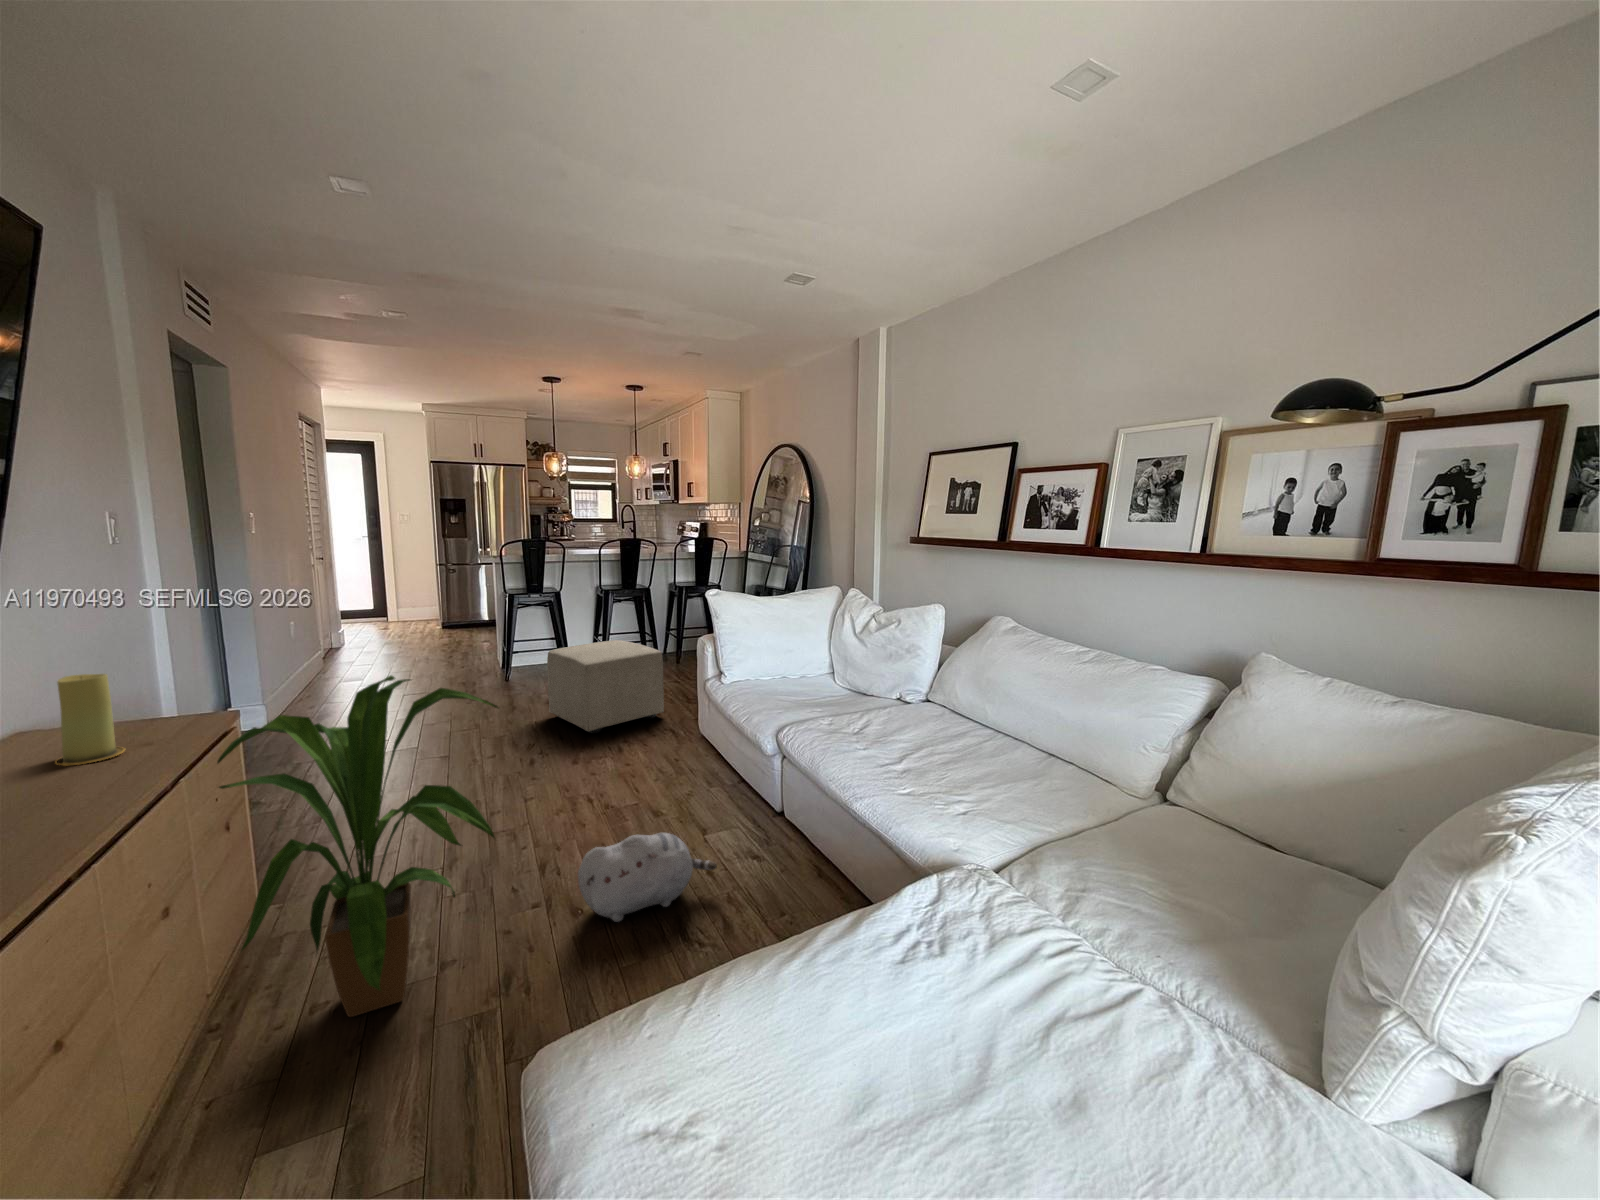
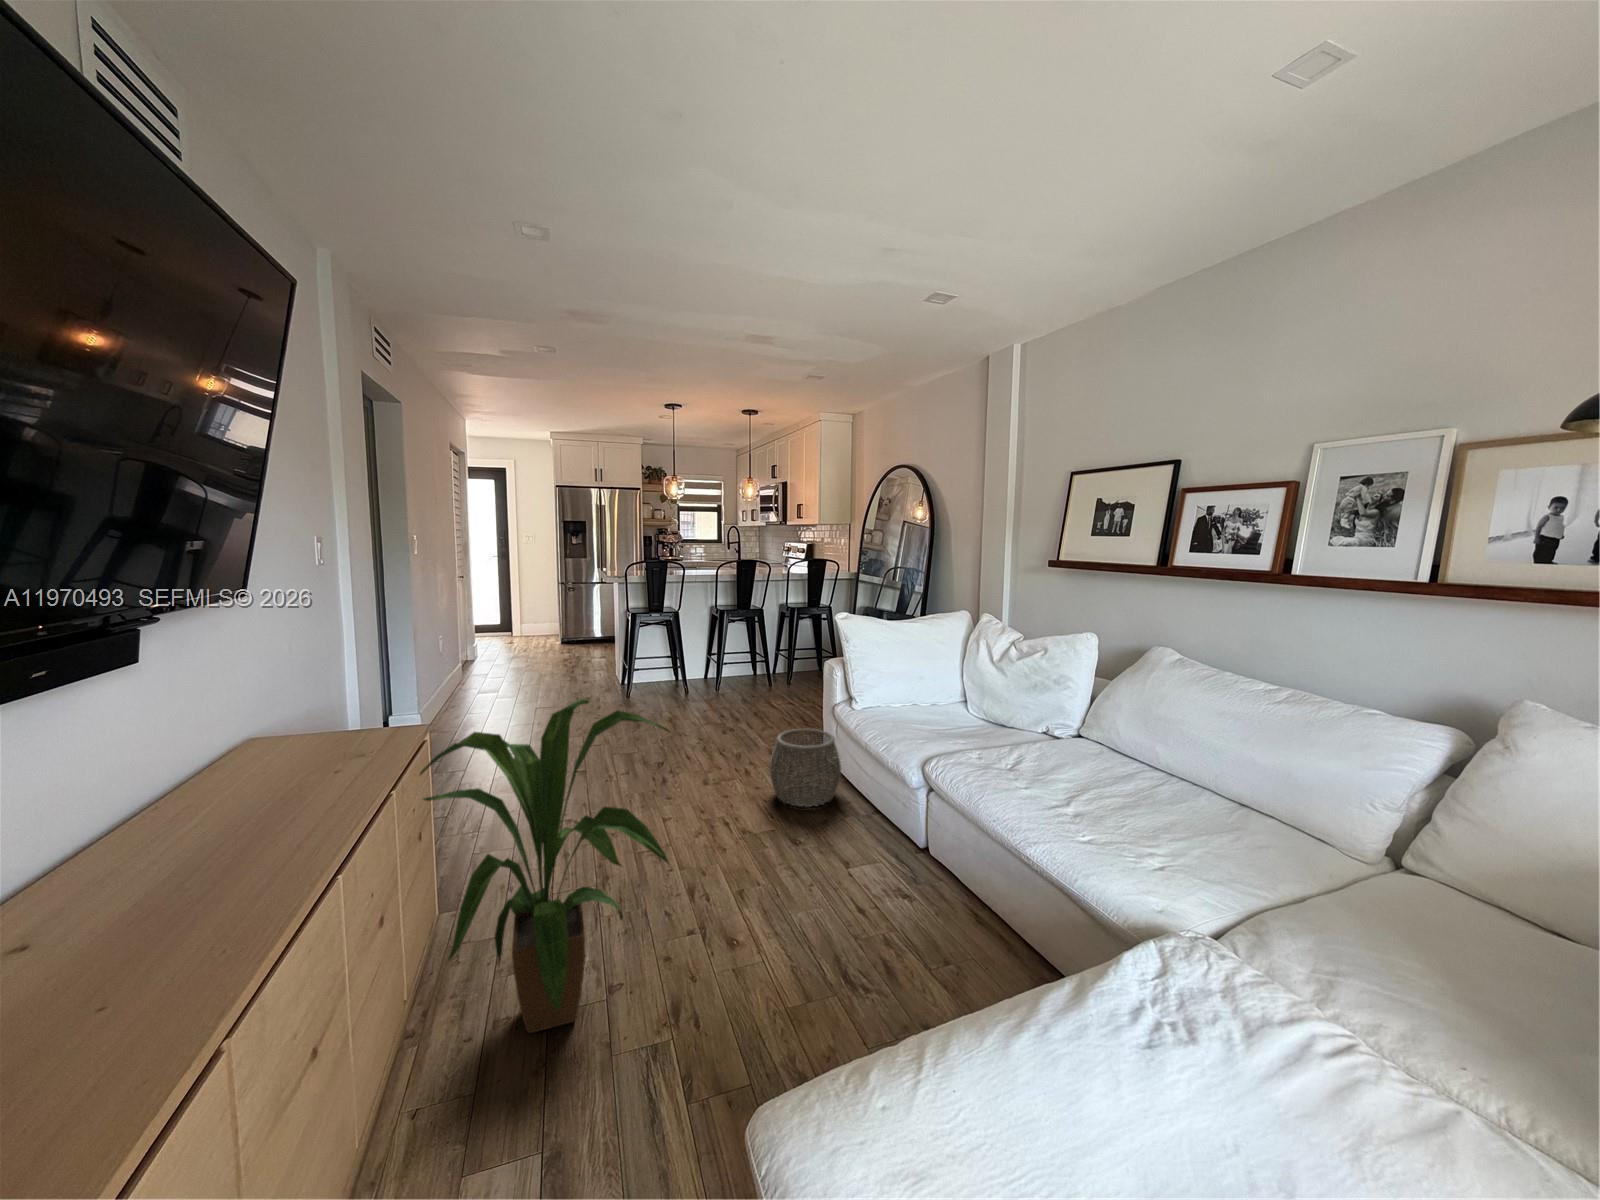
ottoman: present [547,640,664,733] -> none [673,661,785,754]
candle: present [55,674,125,766] -> none [288,687,342,772]
woven basket: none [639,704,711,780] -> present [770,729,841,807]
plush toy: present [578,833,717,922] -> none [733,866,870,957]

